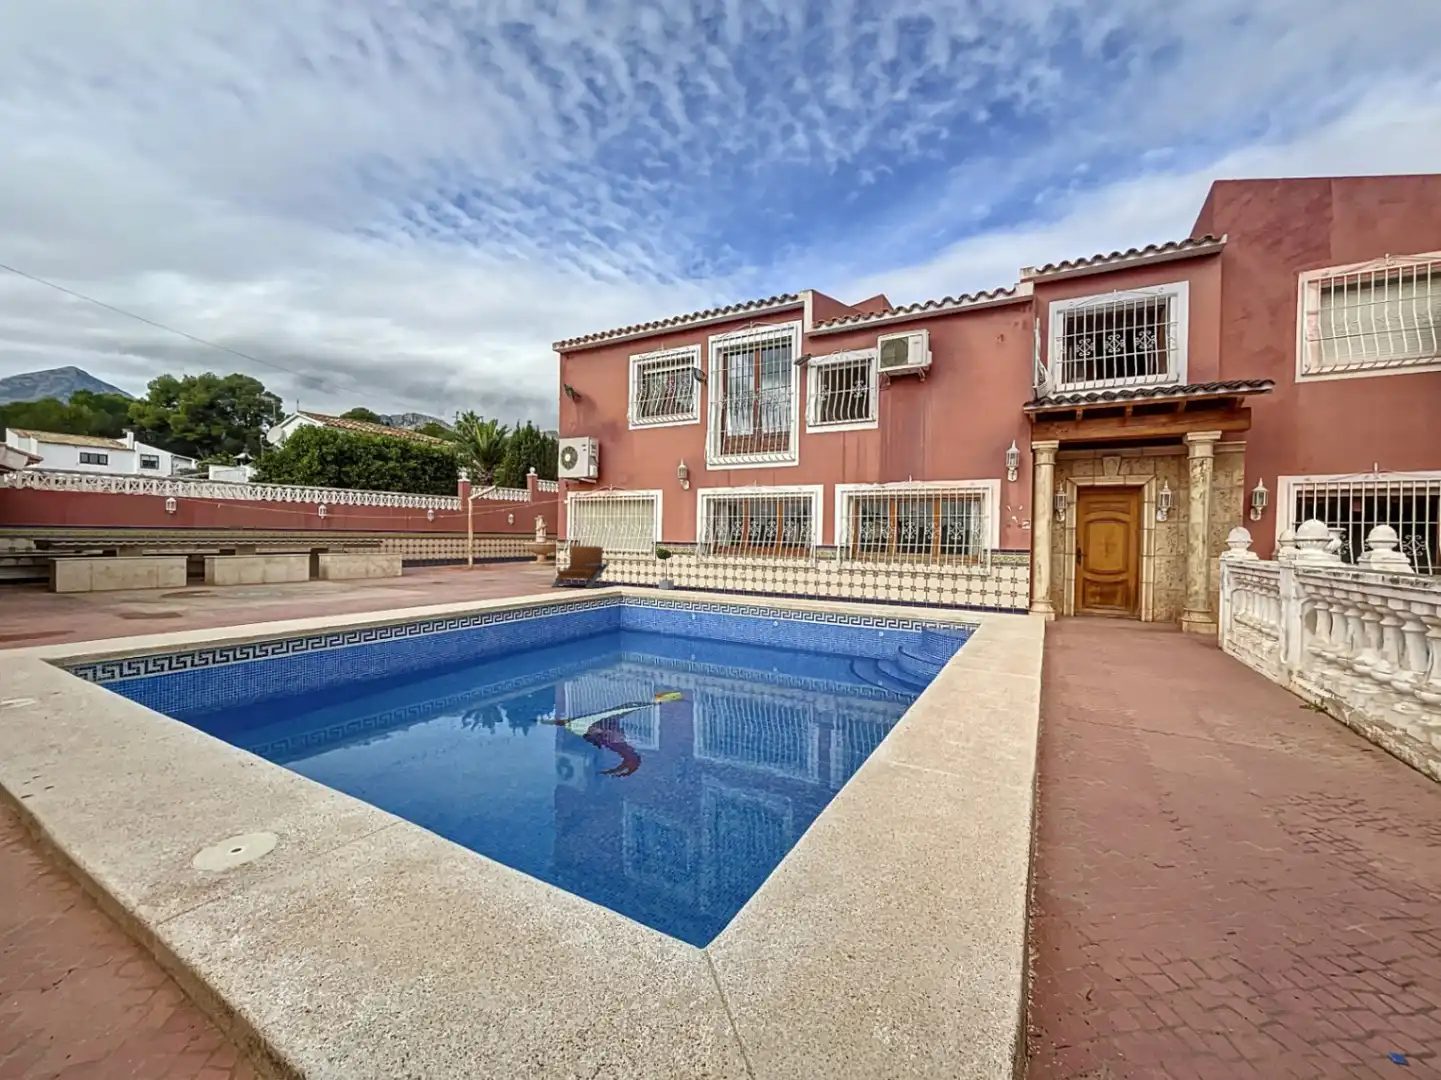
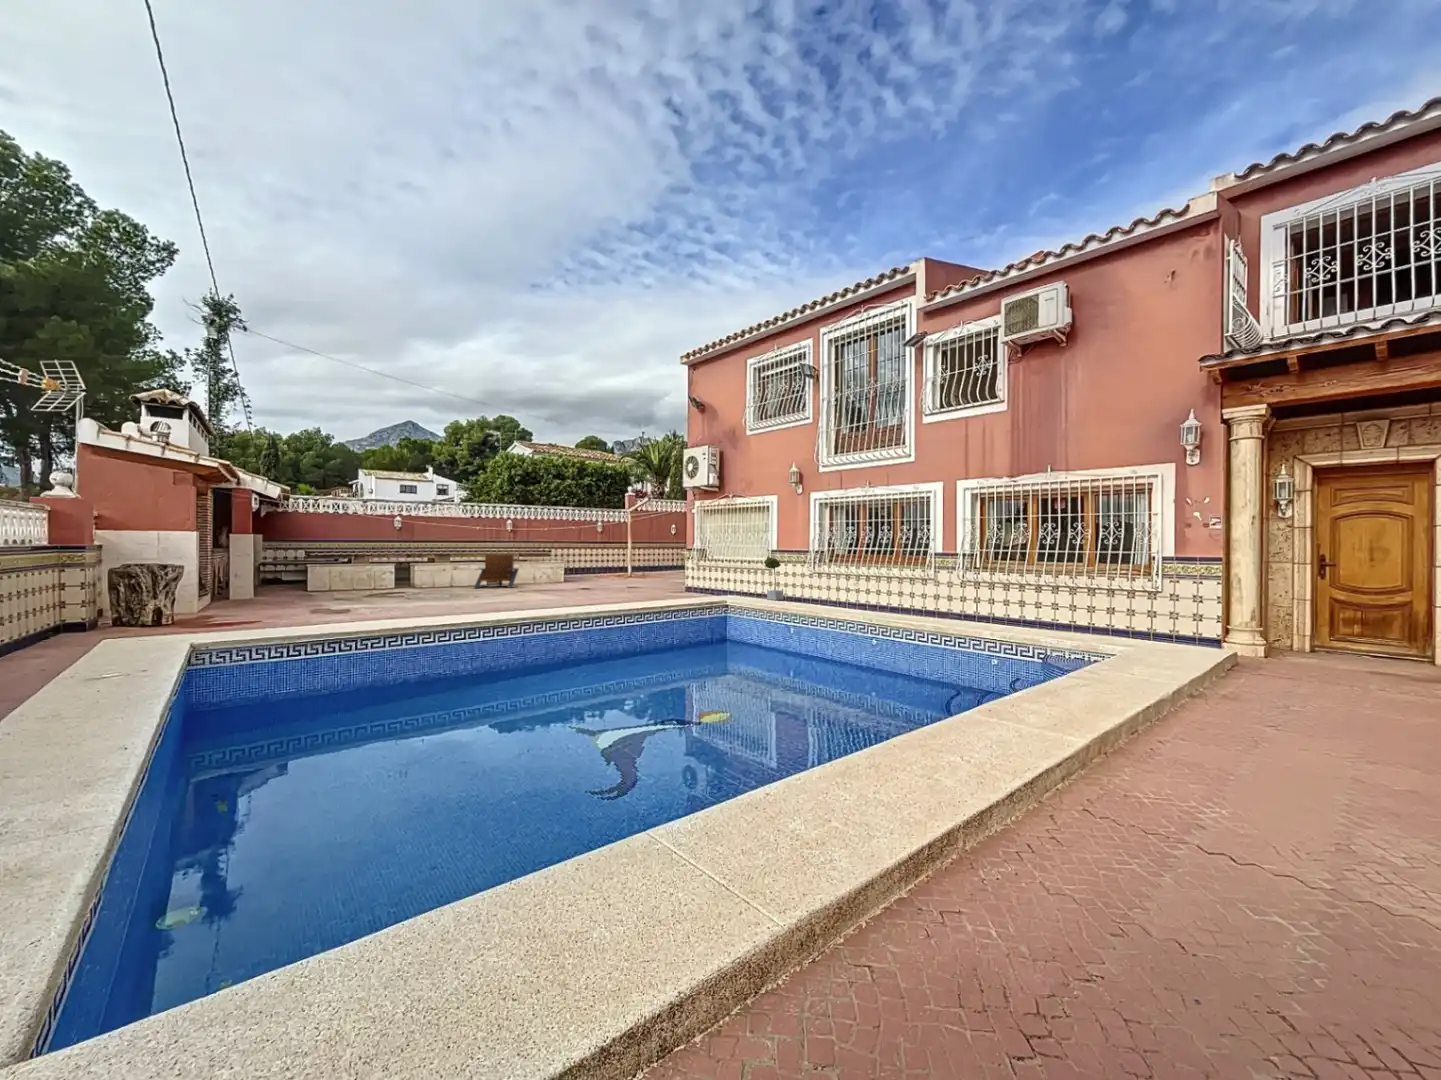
lounge chair: present [552,546,609,588] -> present [474,554,518,588]

